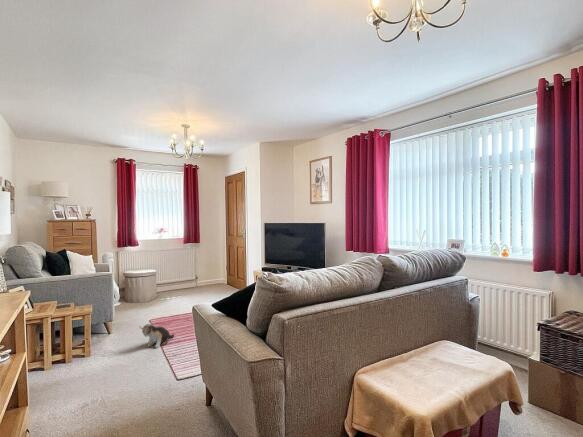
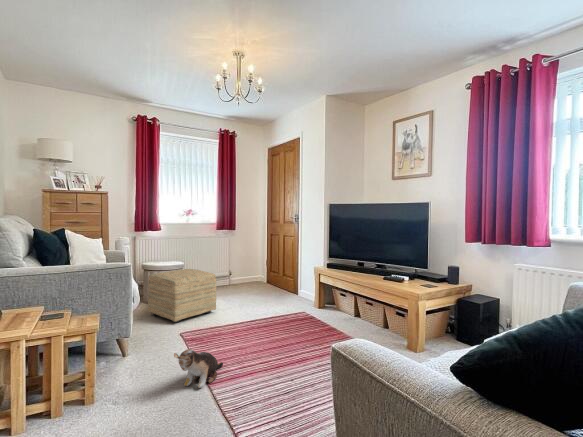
ottoman: none [128,275,179,314] -> present [148,269,216,322]

